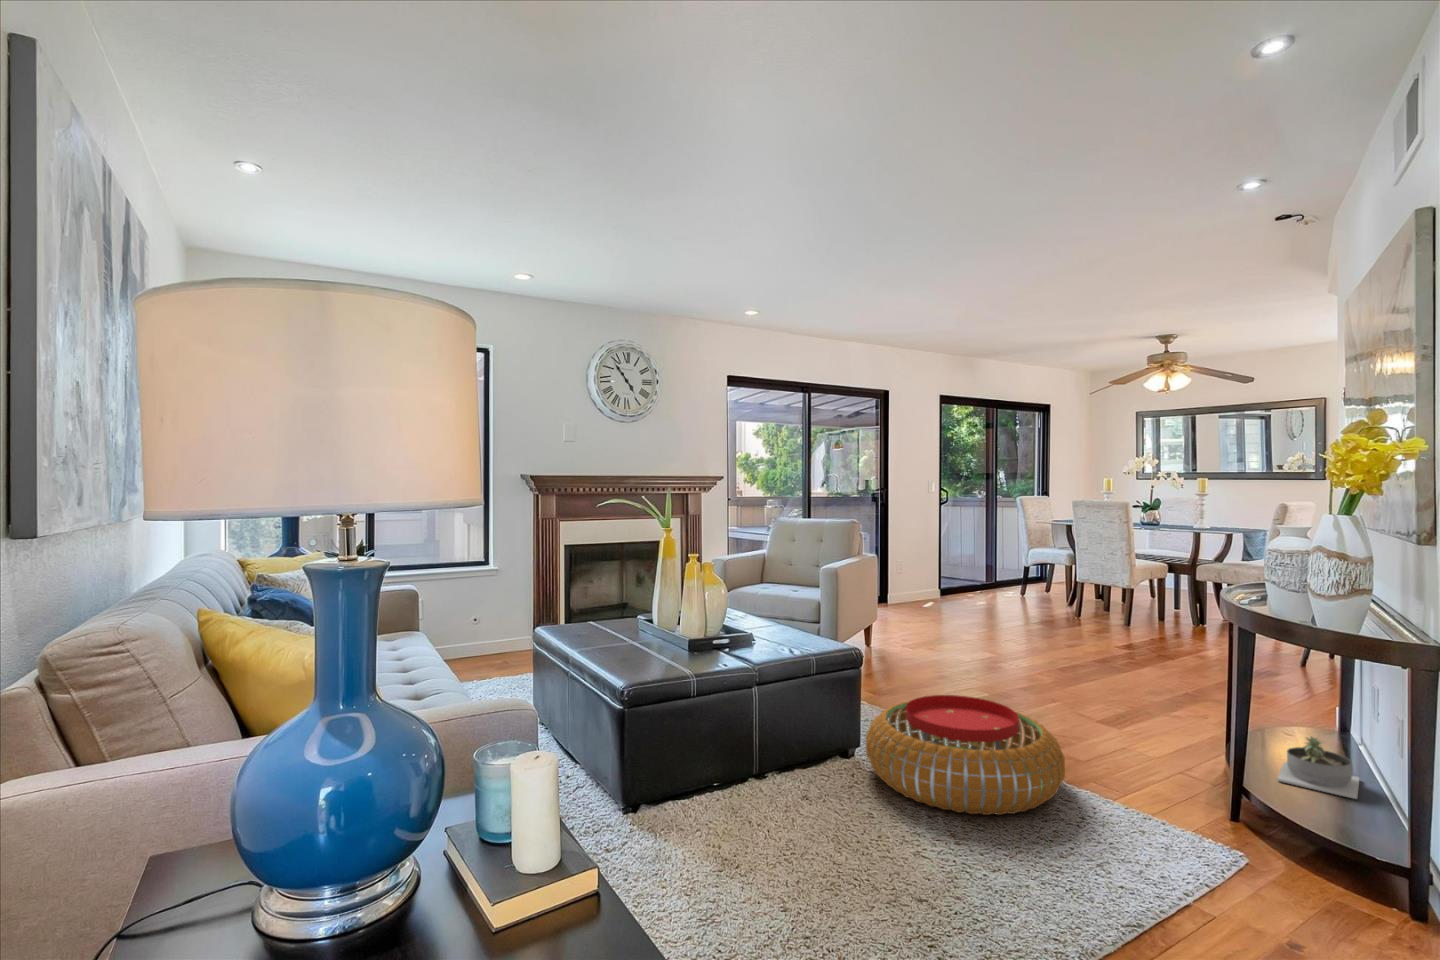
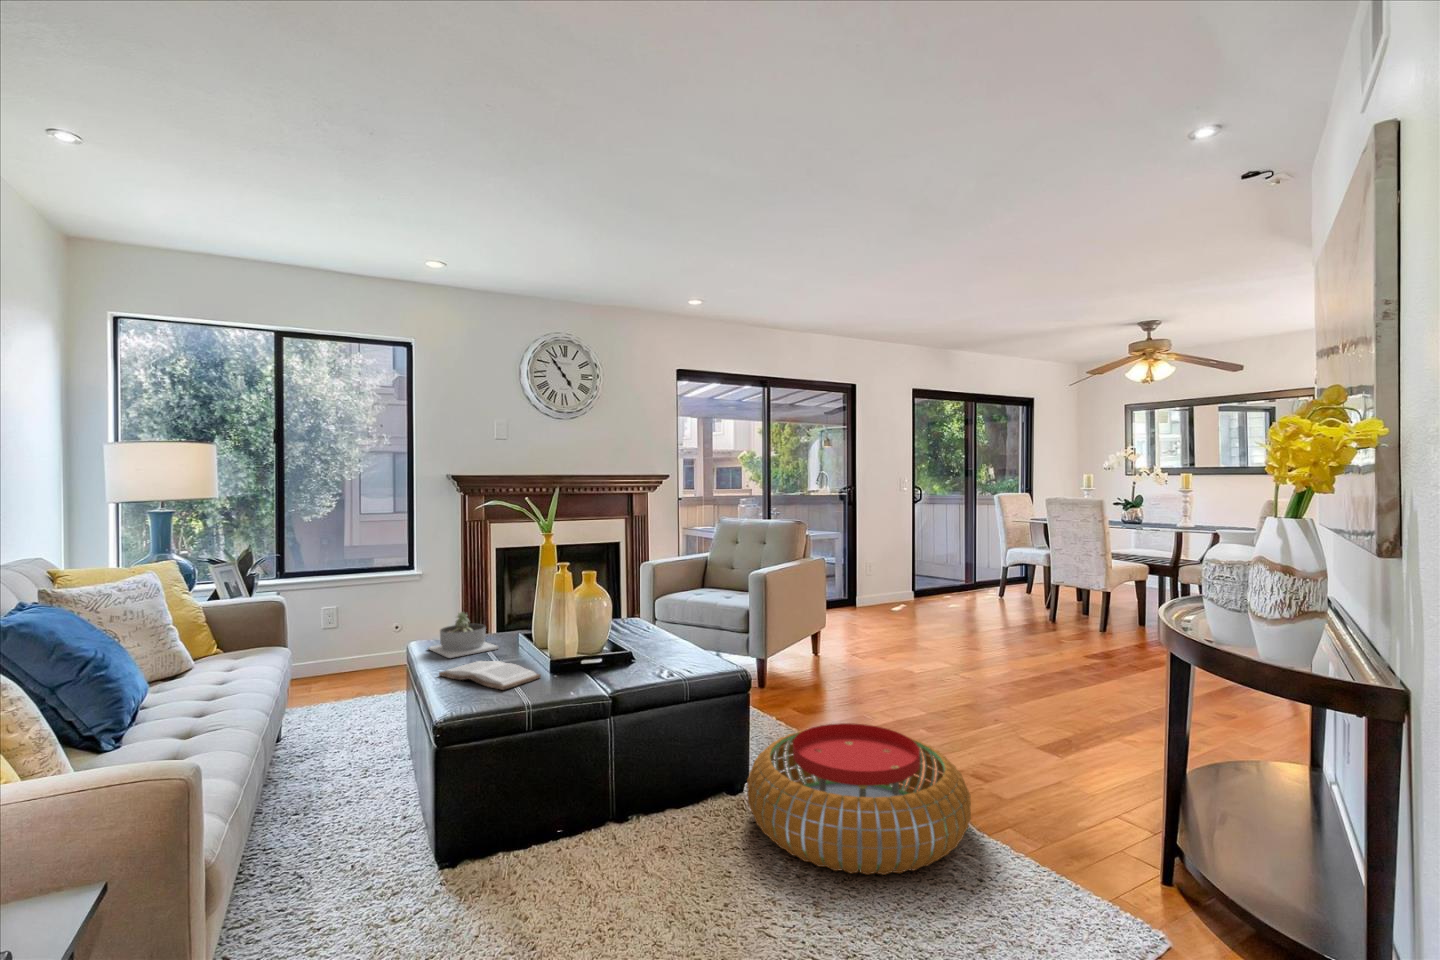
book: none [592,641,684,664] -> present [439,661,541,690]
succulent planter: present [1277,736,1360,799] -> present [428,612,499,658]

